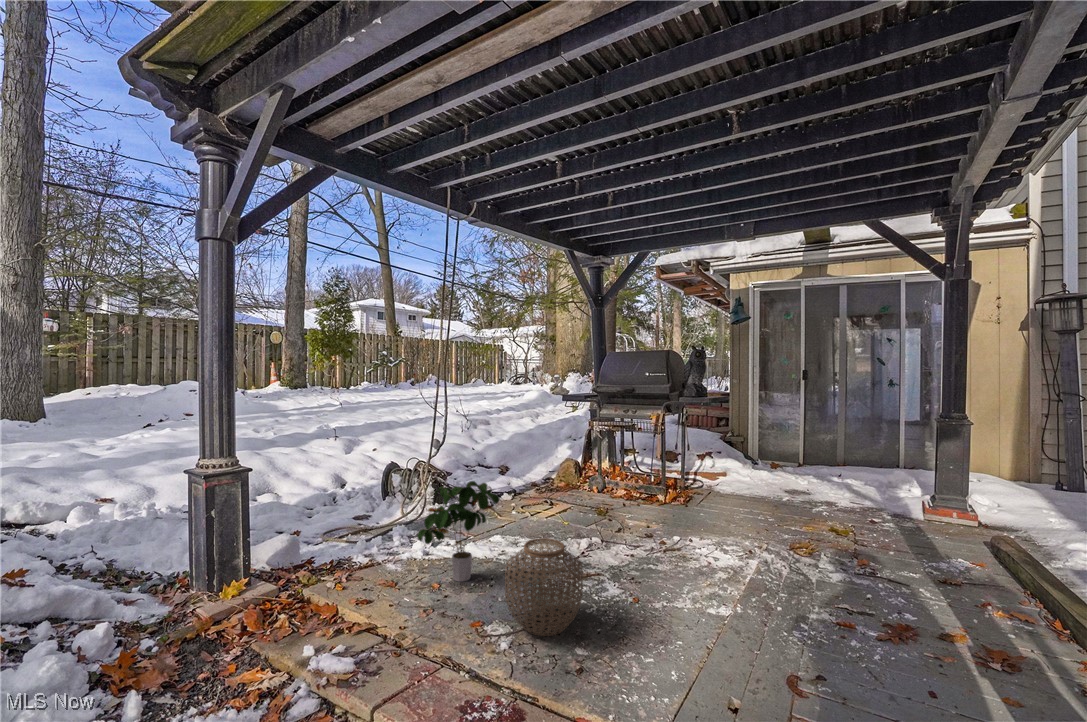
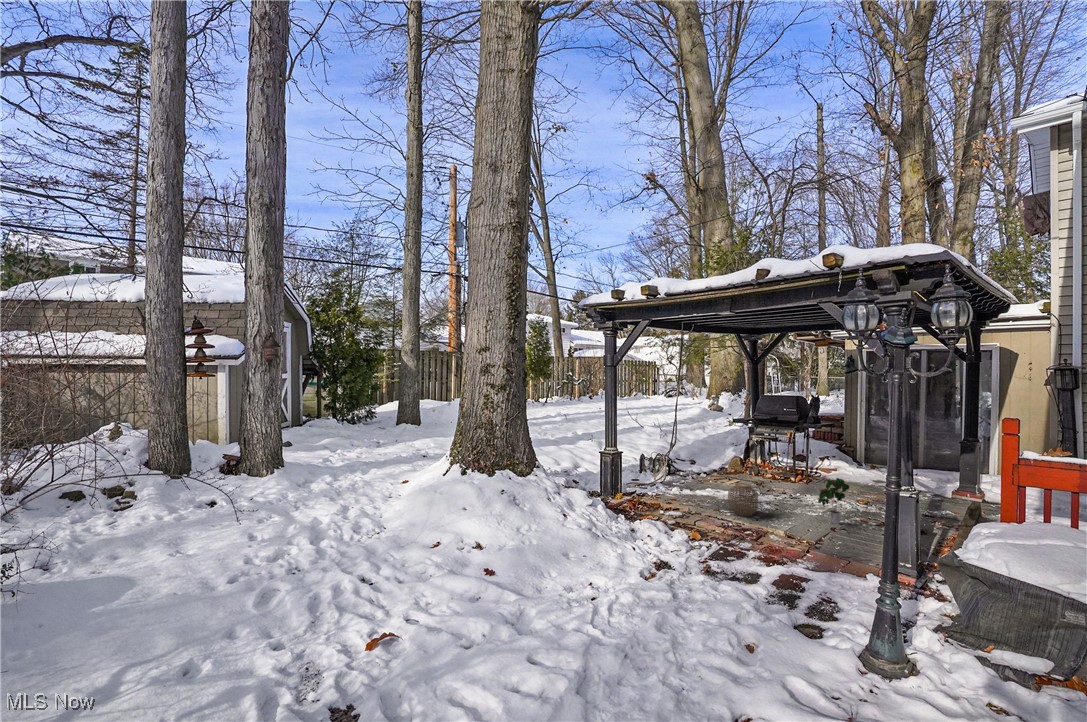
potted plant: present [418,481,499,582] -> present [818,478,849,524]

